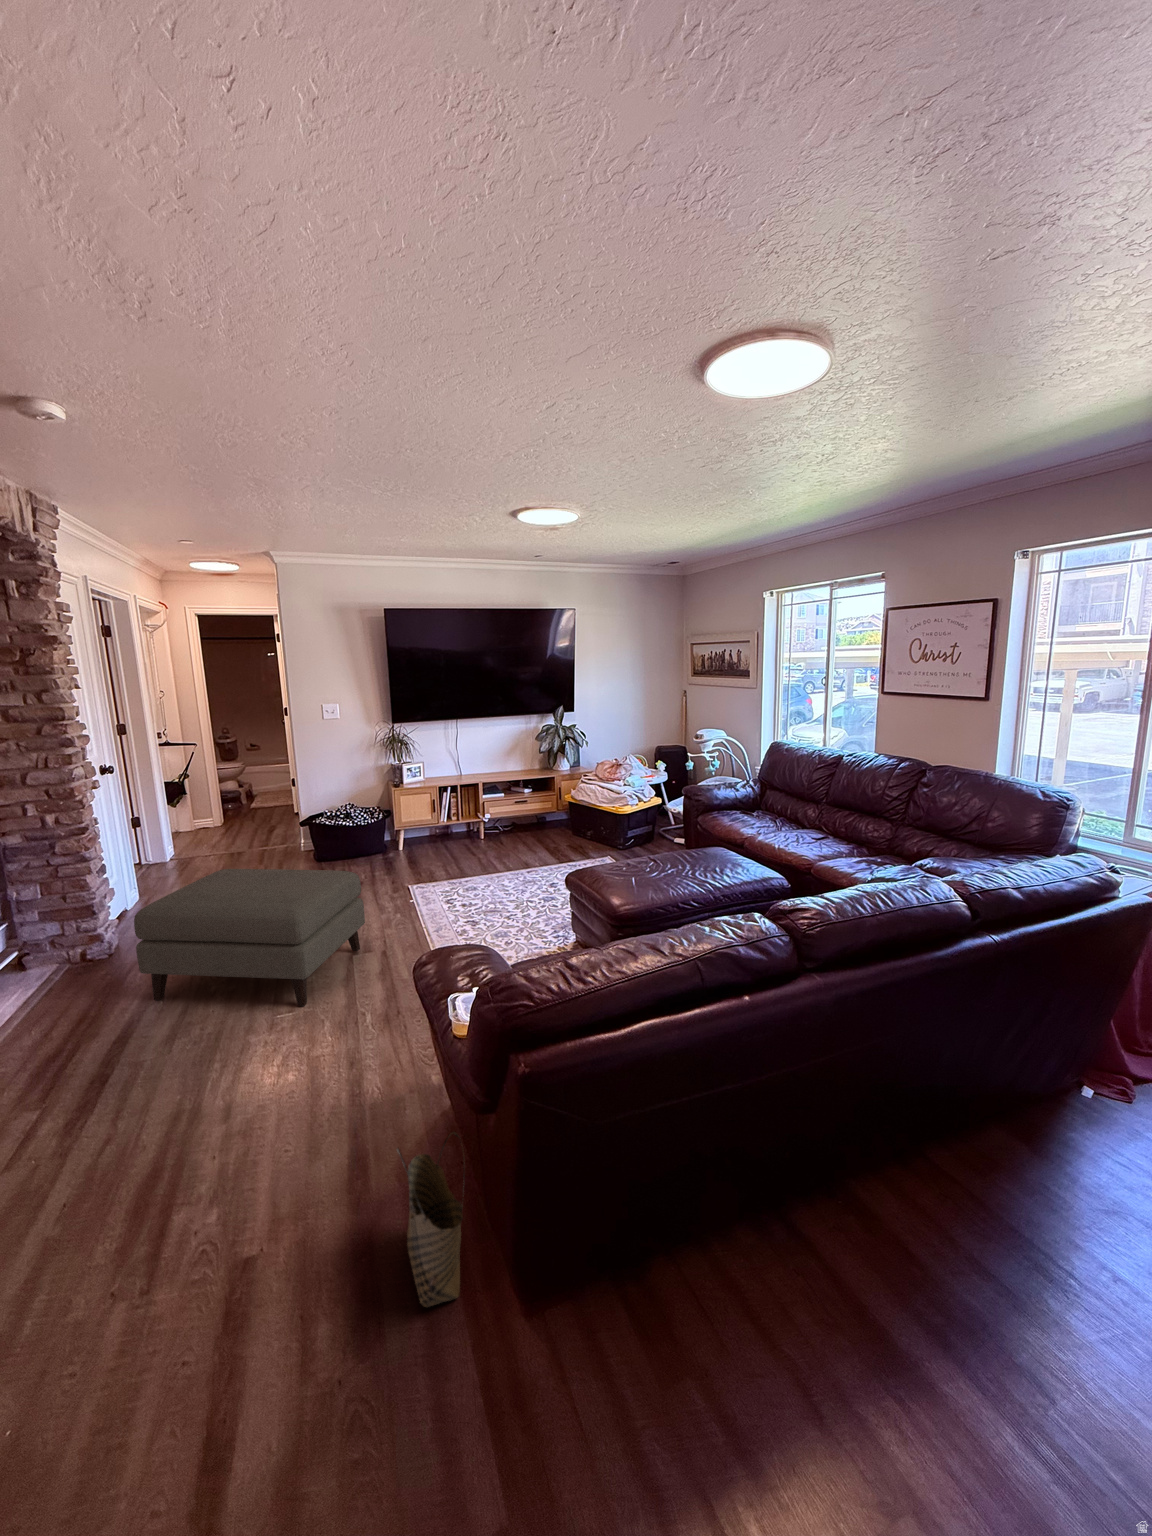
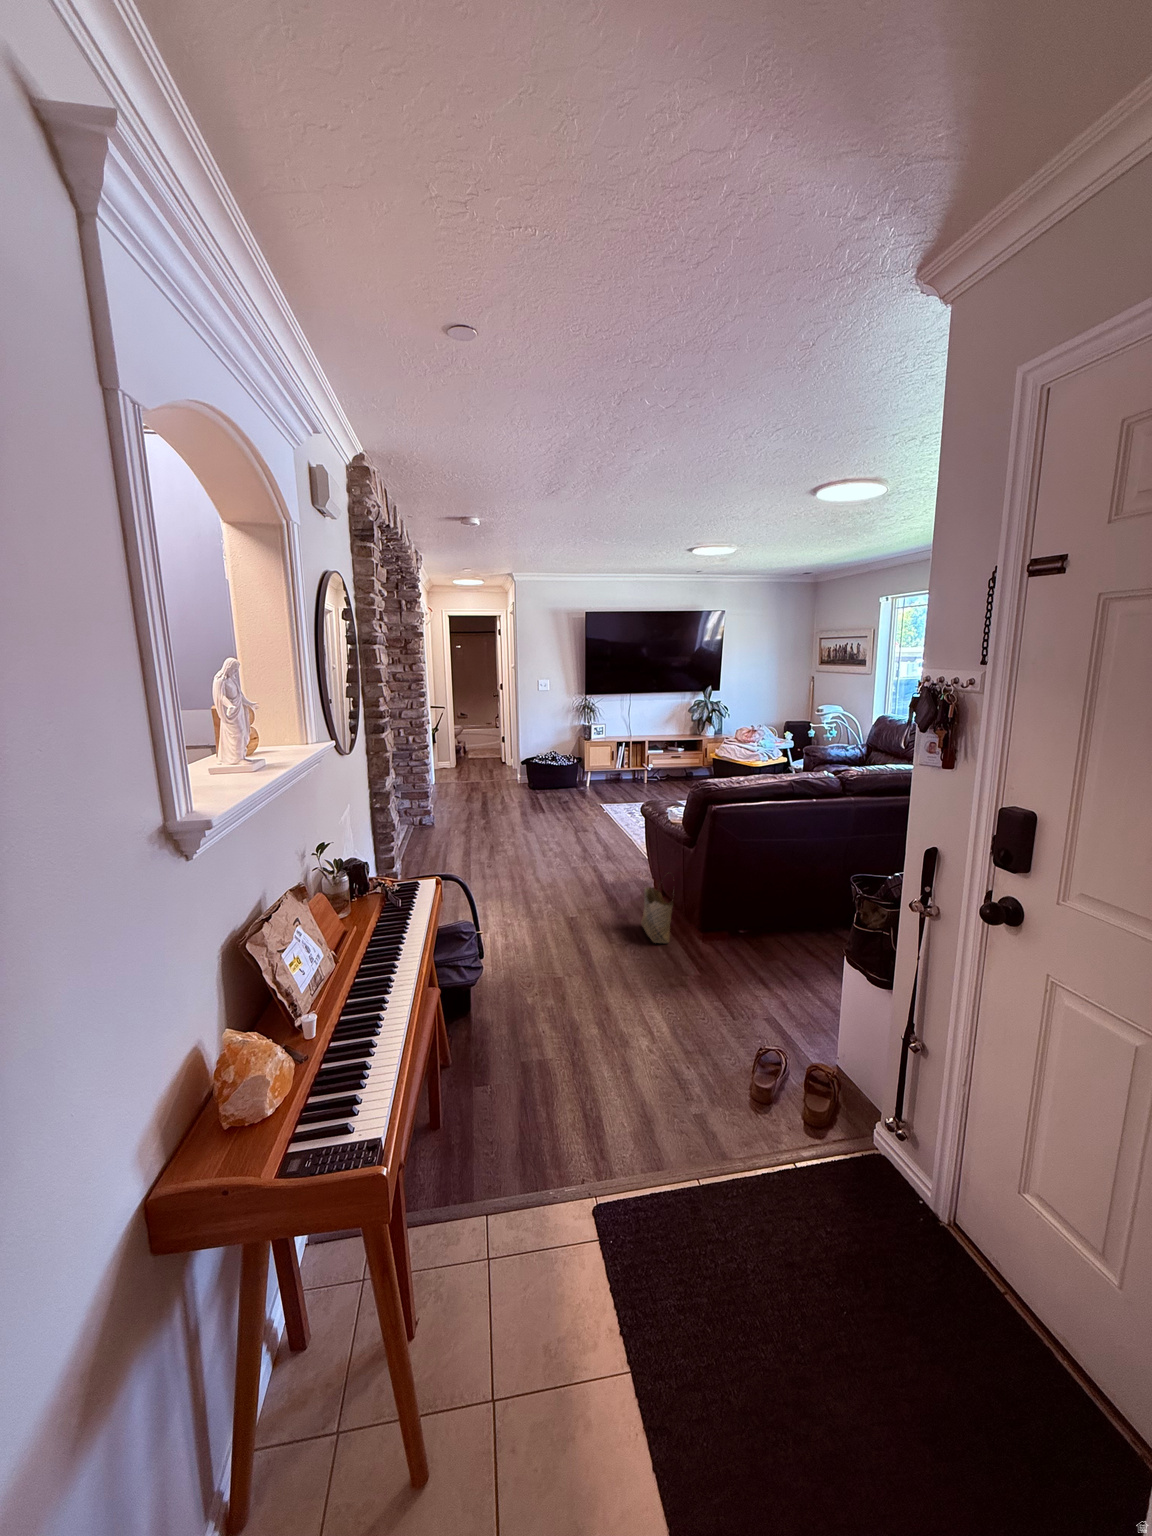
ottoman: present [134,869,365,1006] -> none [465,775,584,851]

